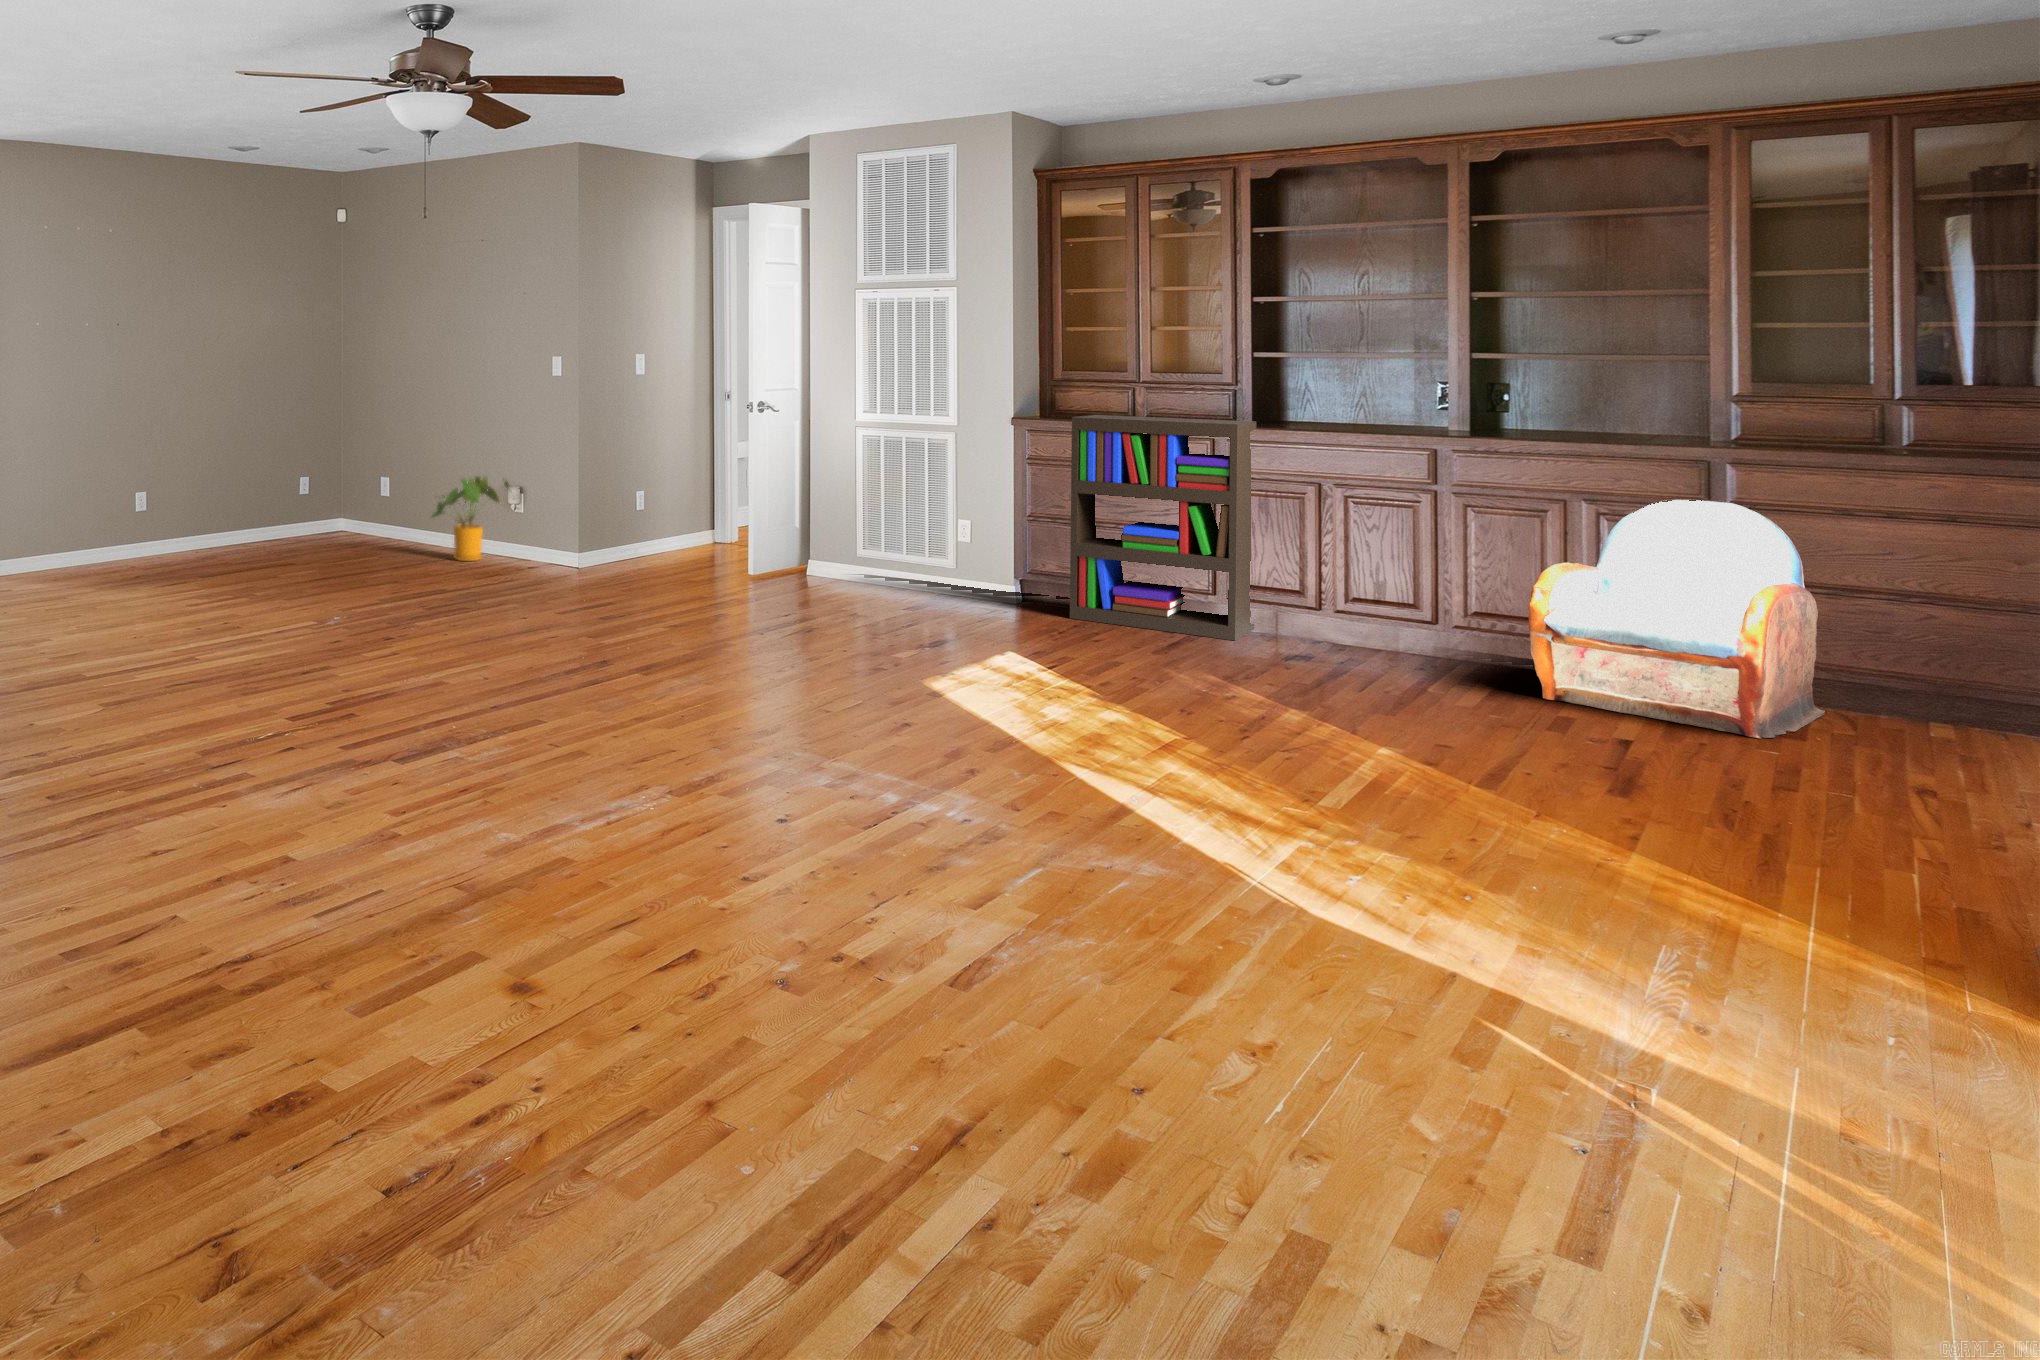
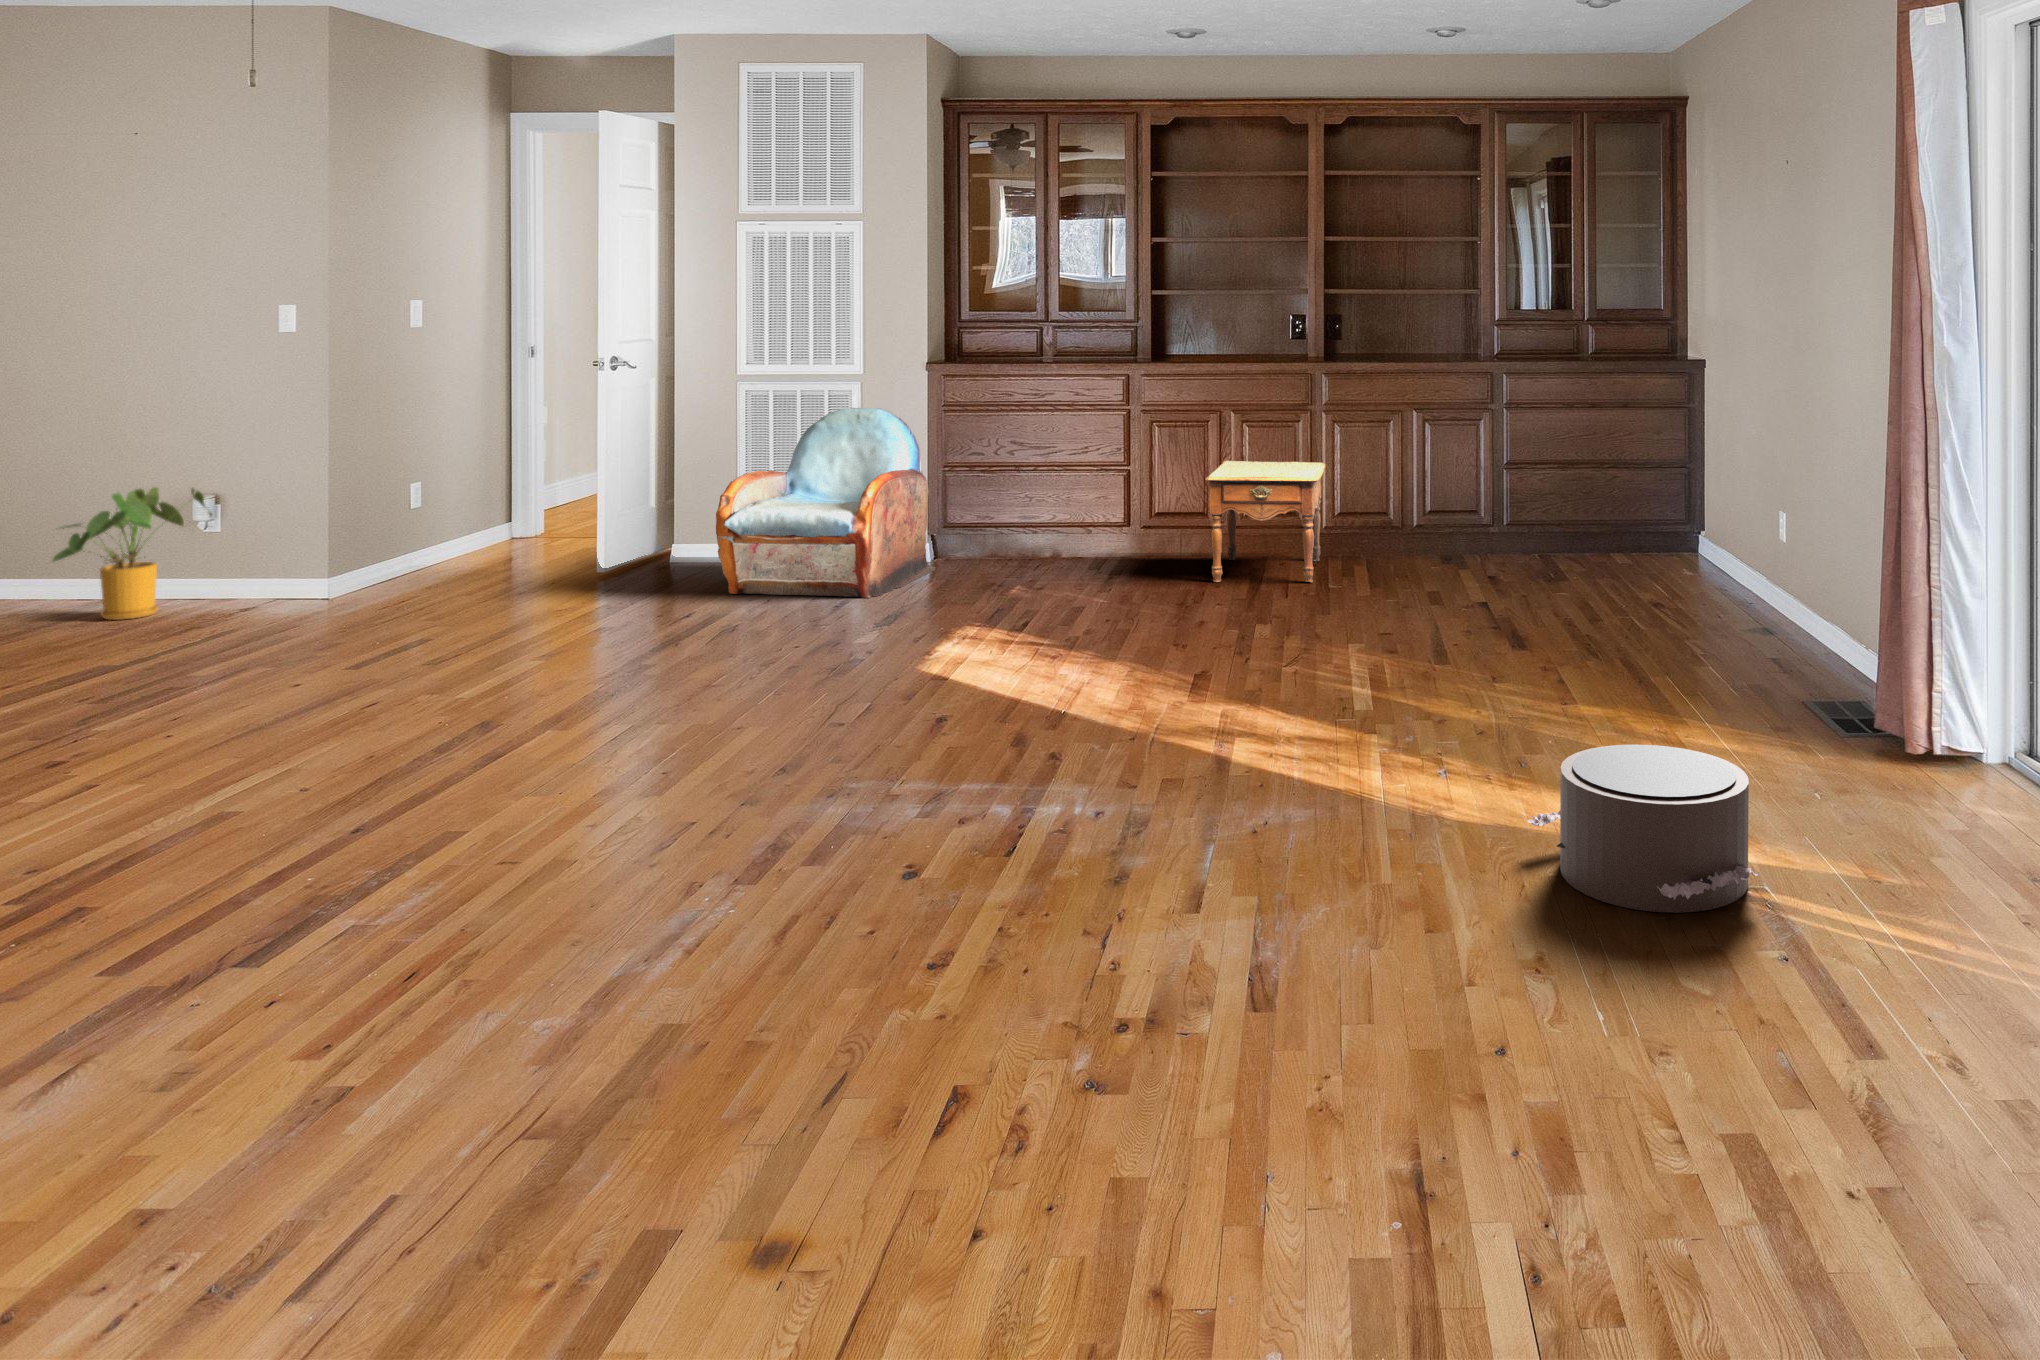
bookshelf: present [1070,415,1256,640] -> none [999,356,1165,574]
armchair: present [1528,500,1825,738] -> present [716,408,936,598]
side table: none [1275,535,1450,676] -> present [1205,461,1325,582]
pouf: none [1366,869,1634,1076] -> present [1528,745,1759,913]

